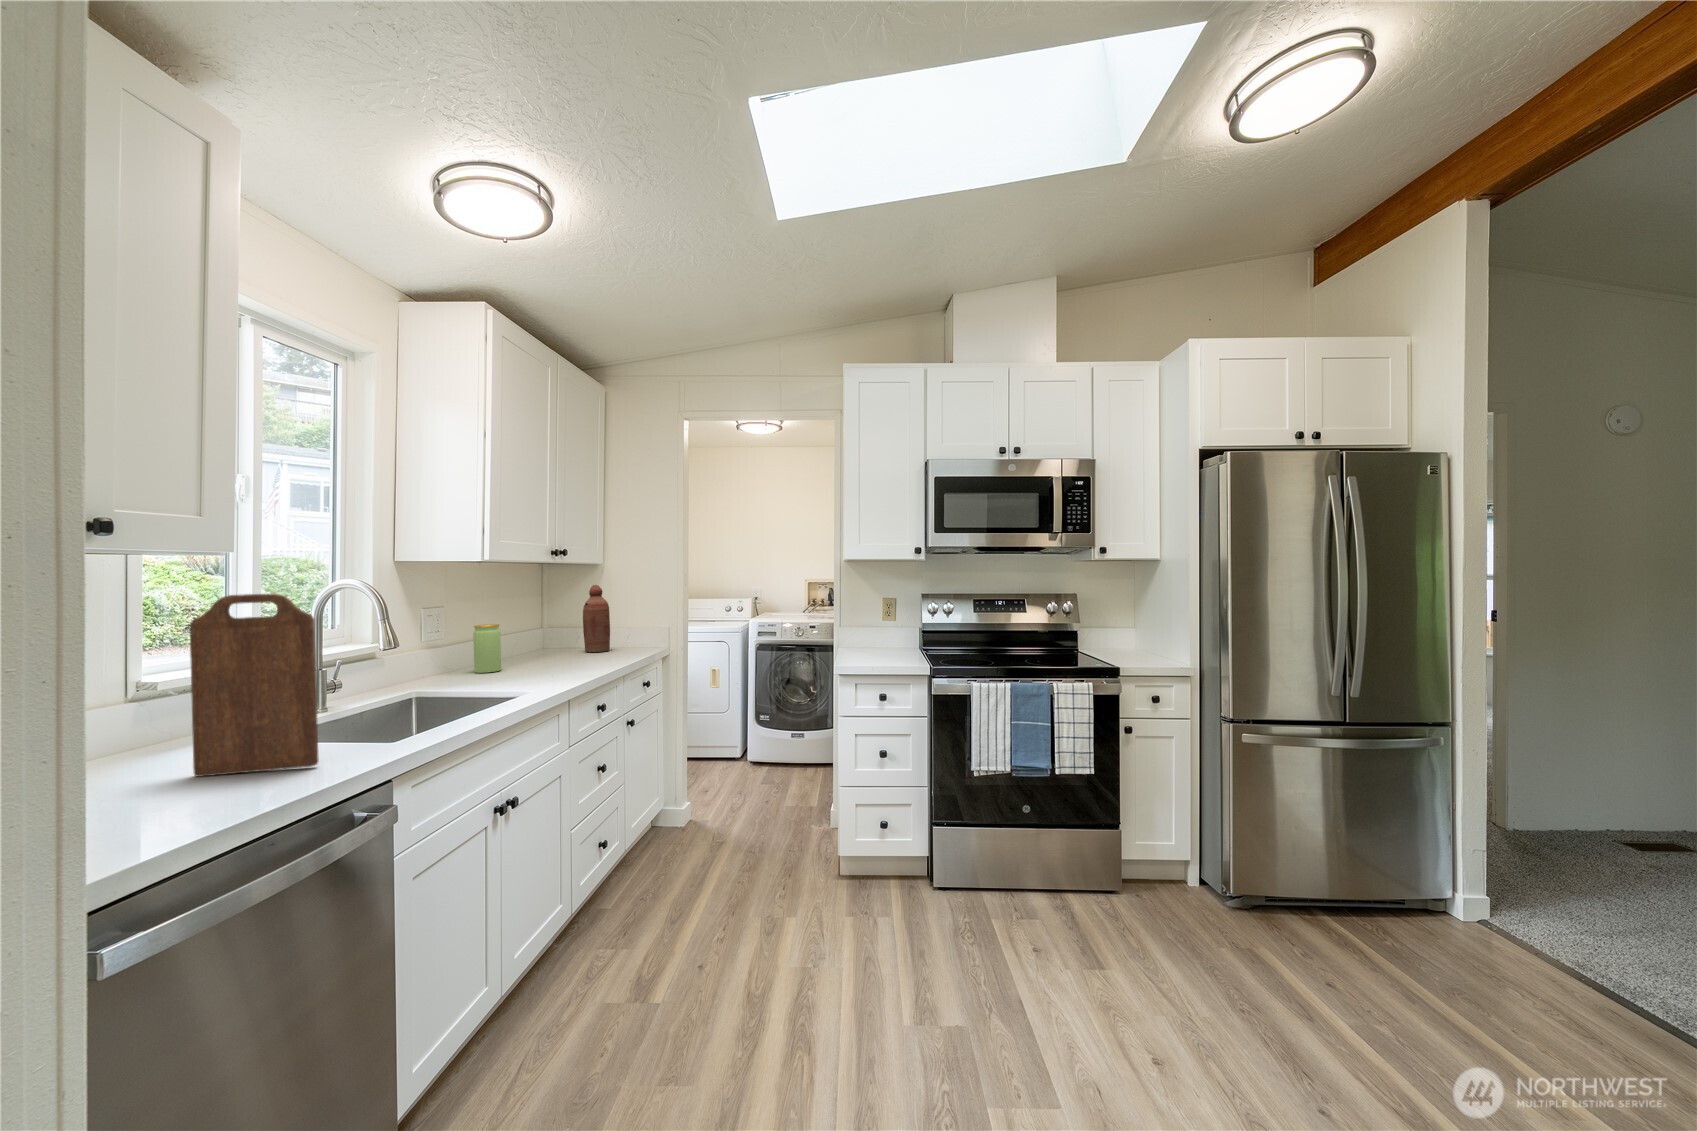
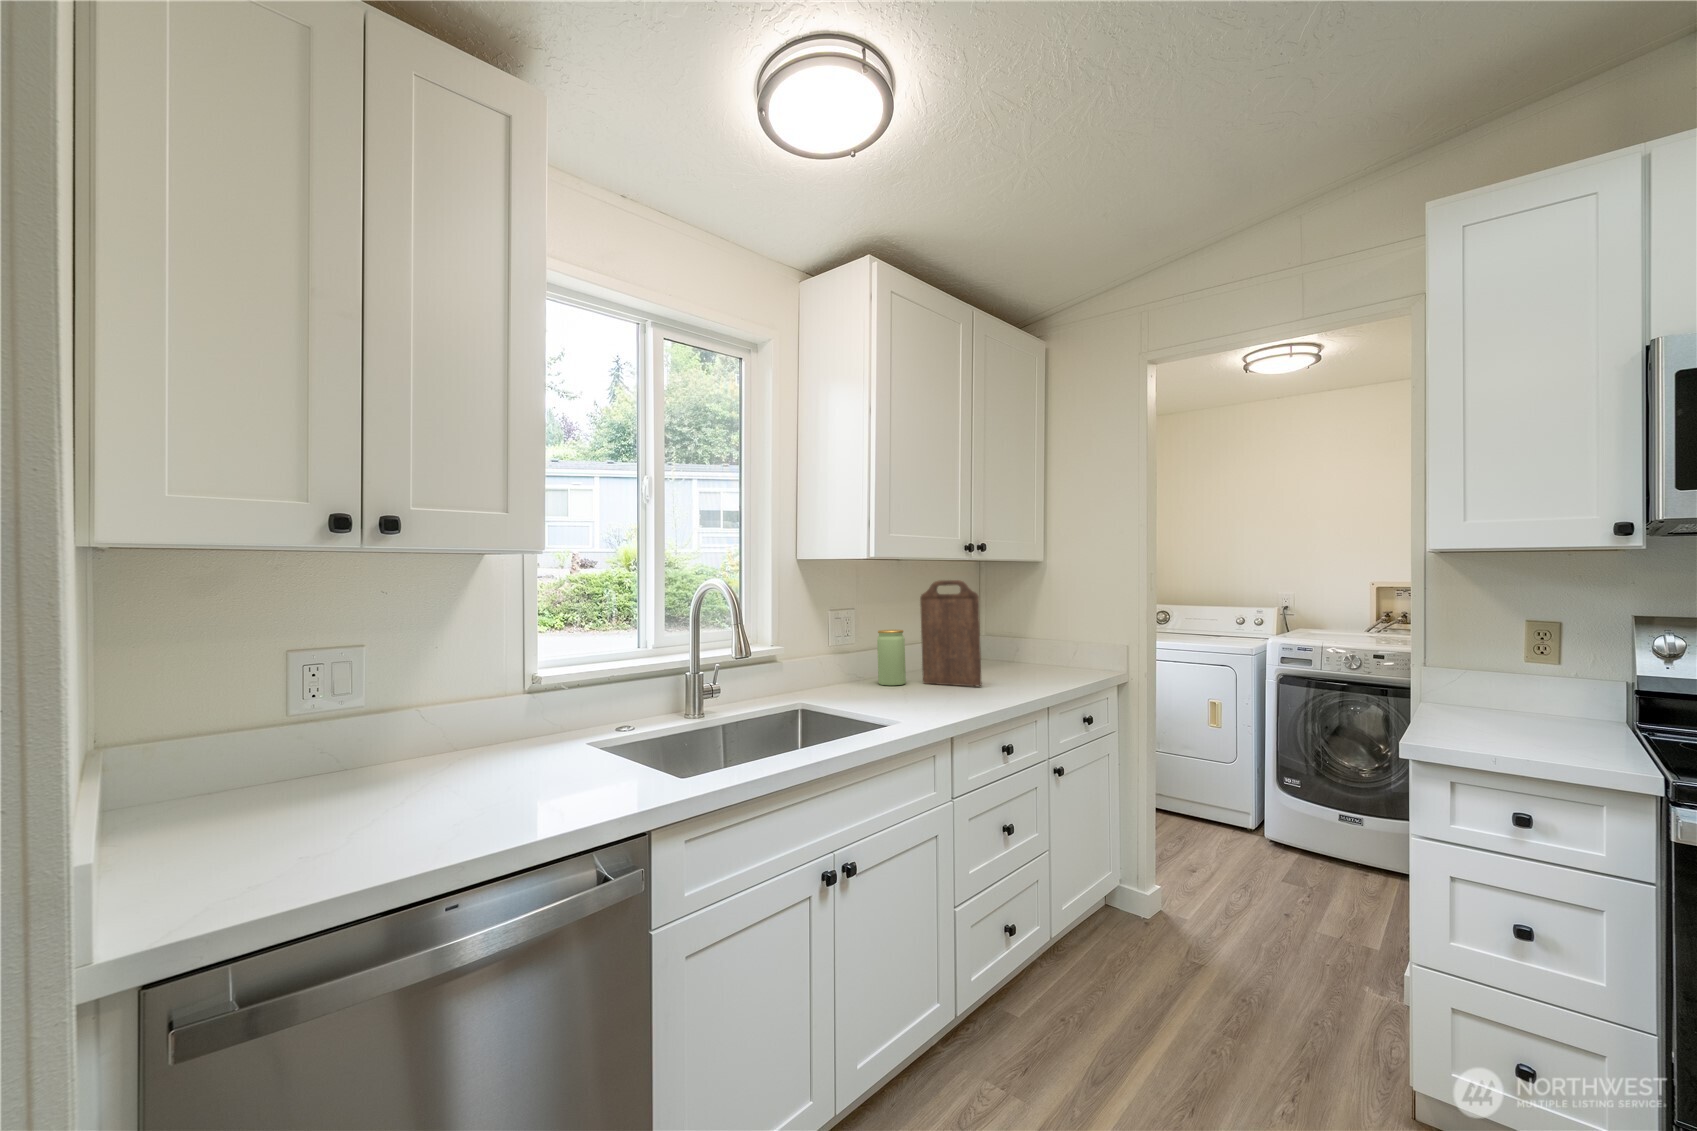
bottle: present [583,585,610,652] -> none [1013,585,1046,669]
cutting board: present [190,593,319,777] -> present [920,580,982,686]

